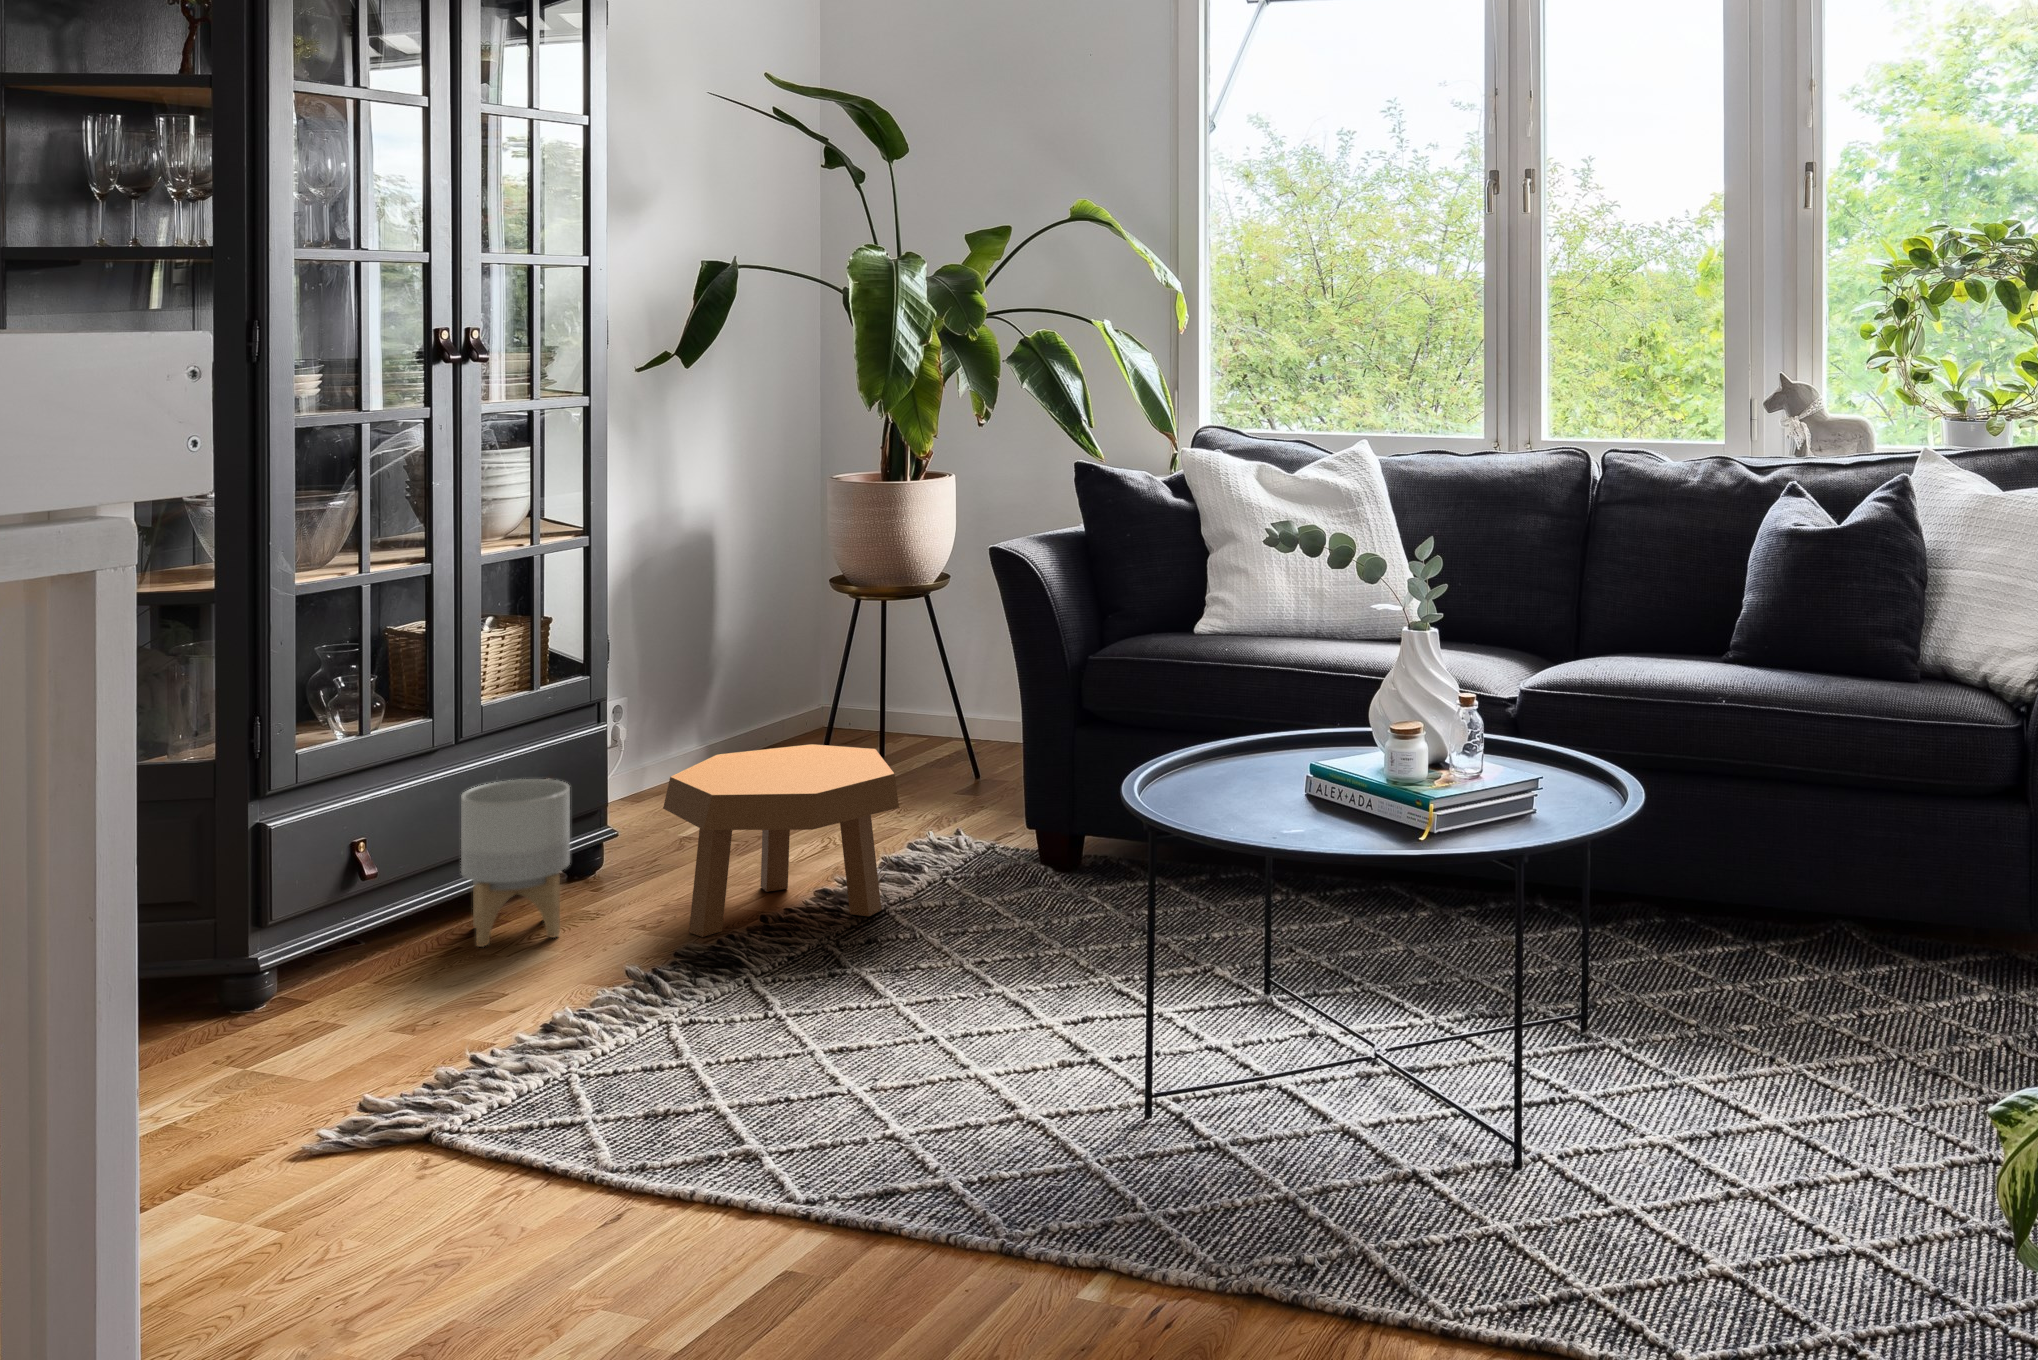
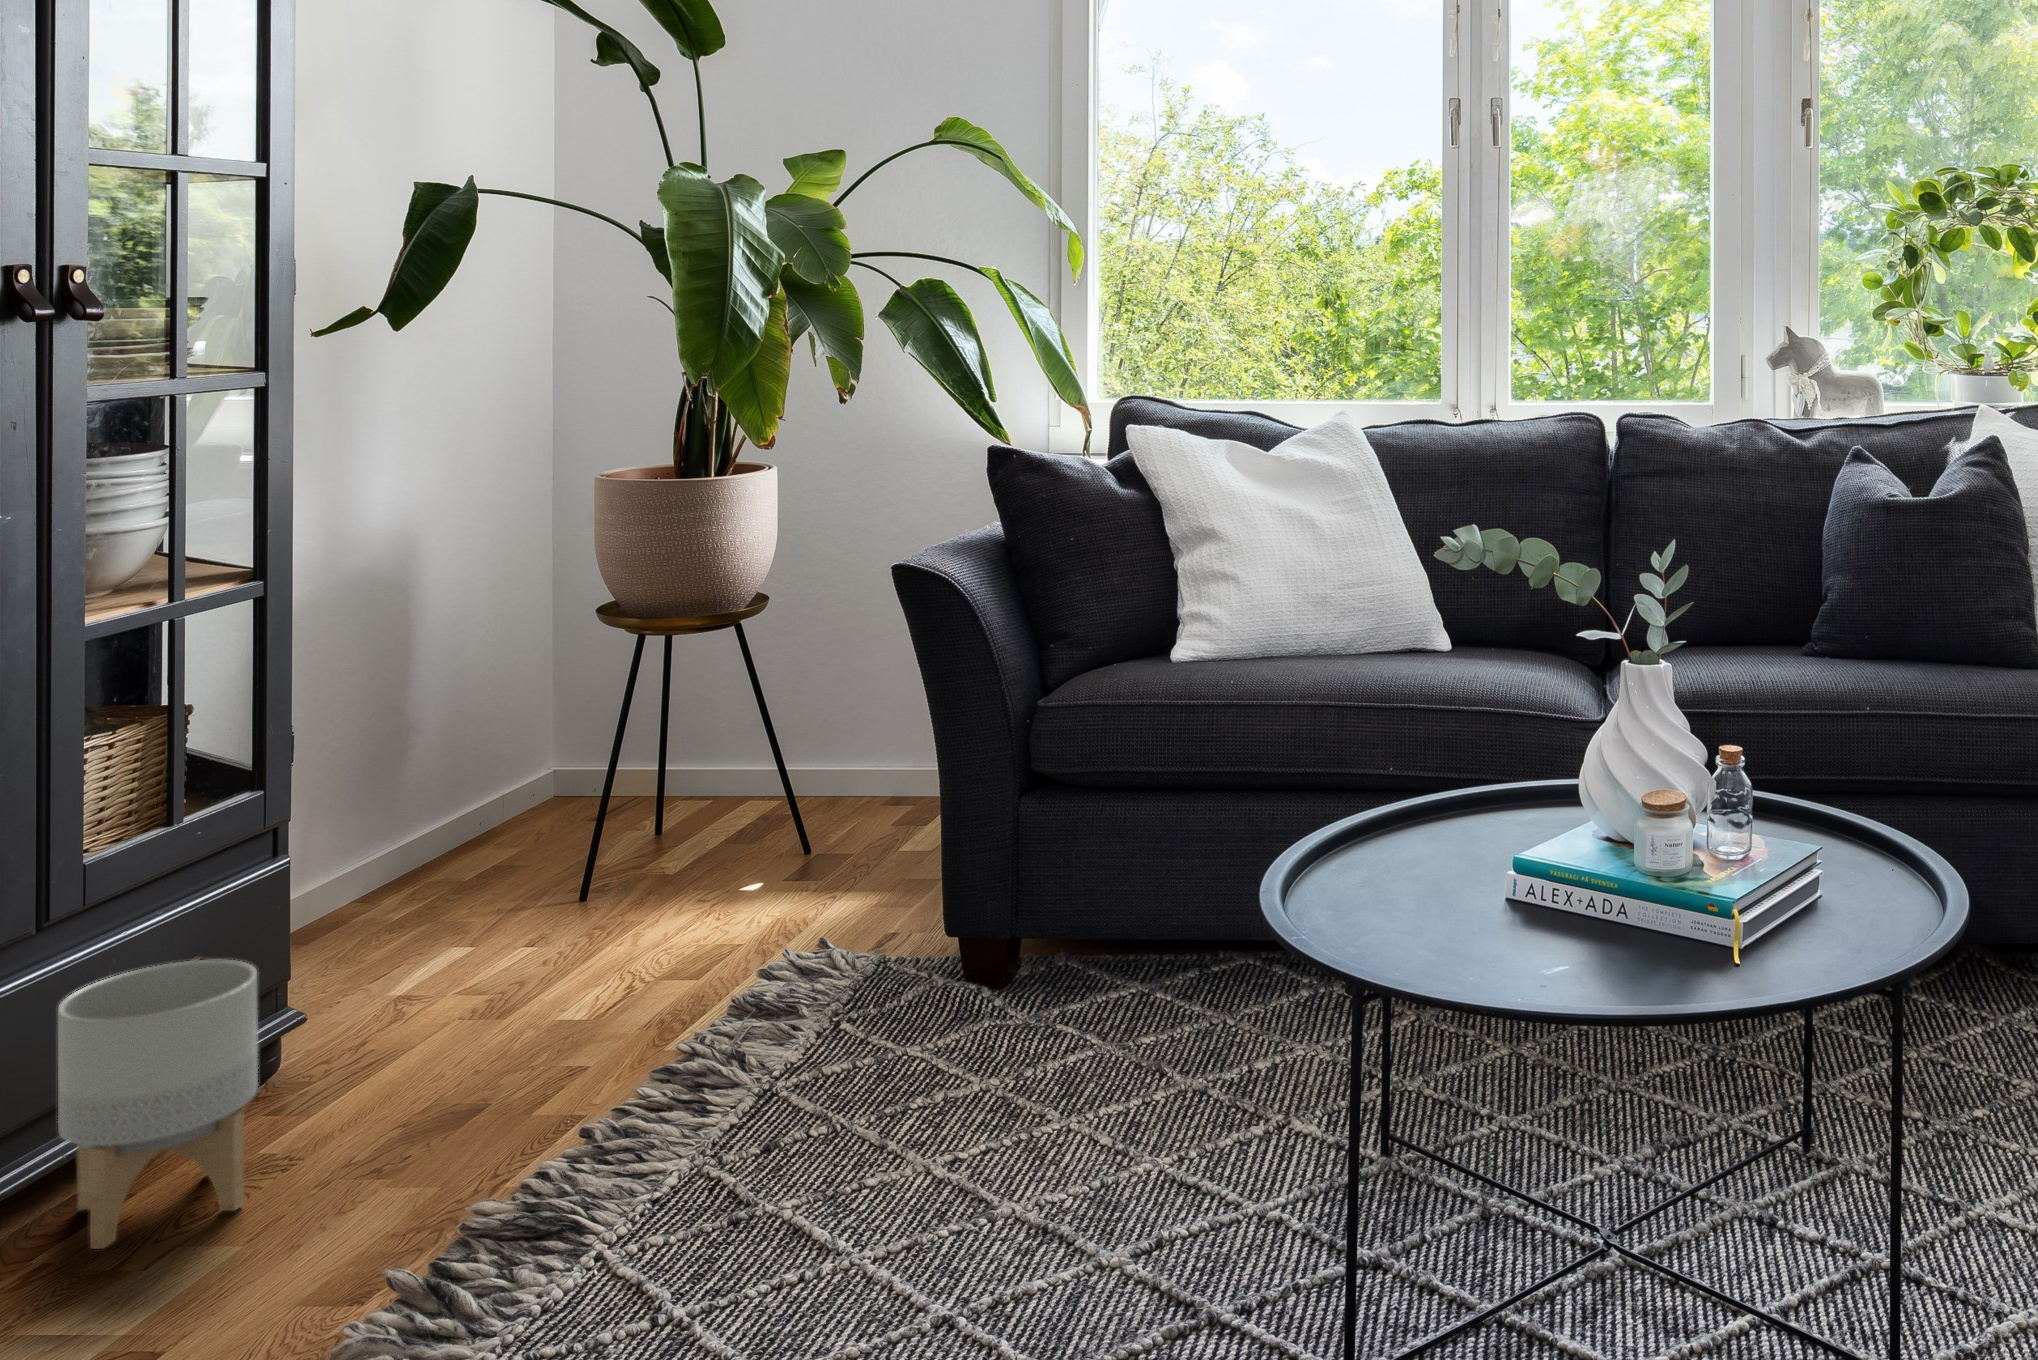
footstool: present [663,744,899,937] -> none [416,854,796,1174]

